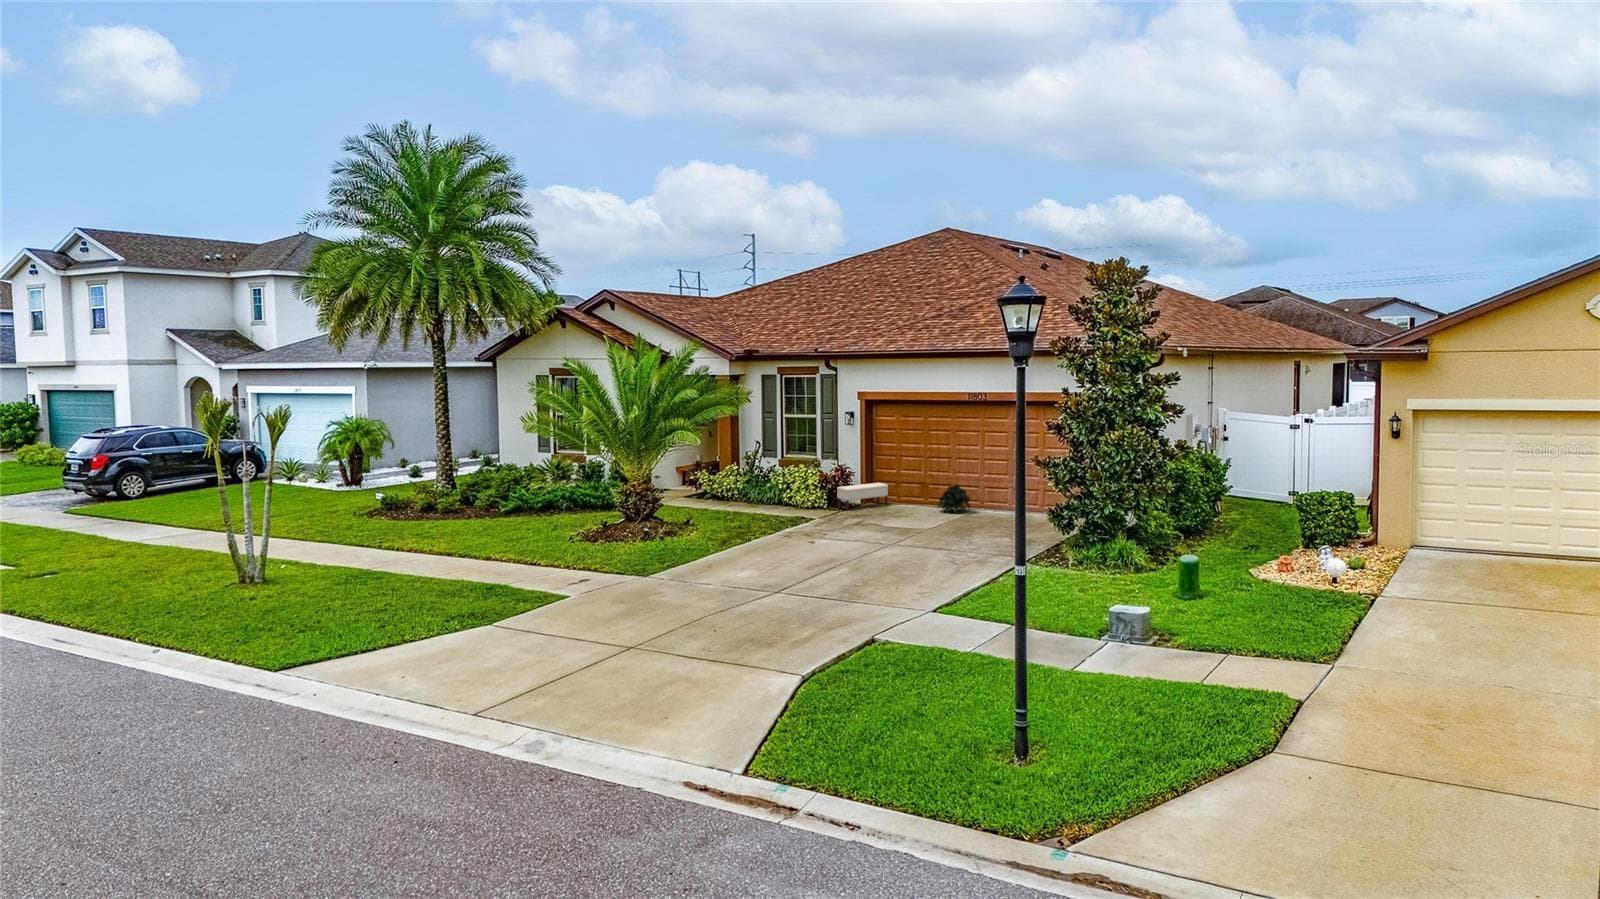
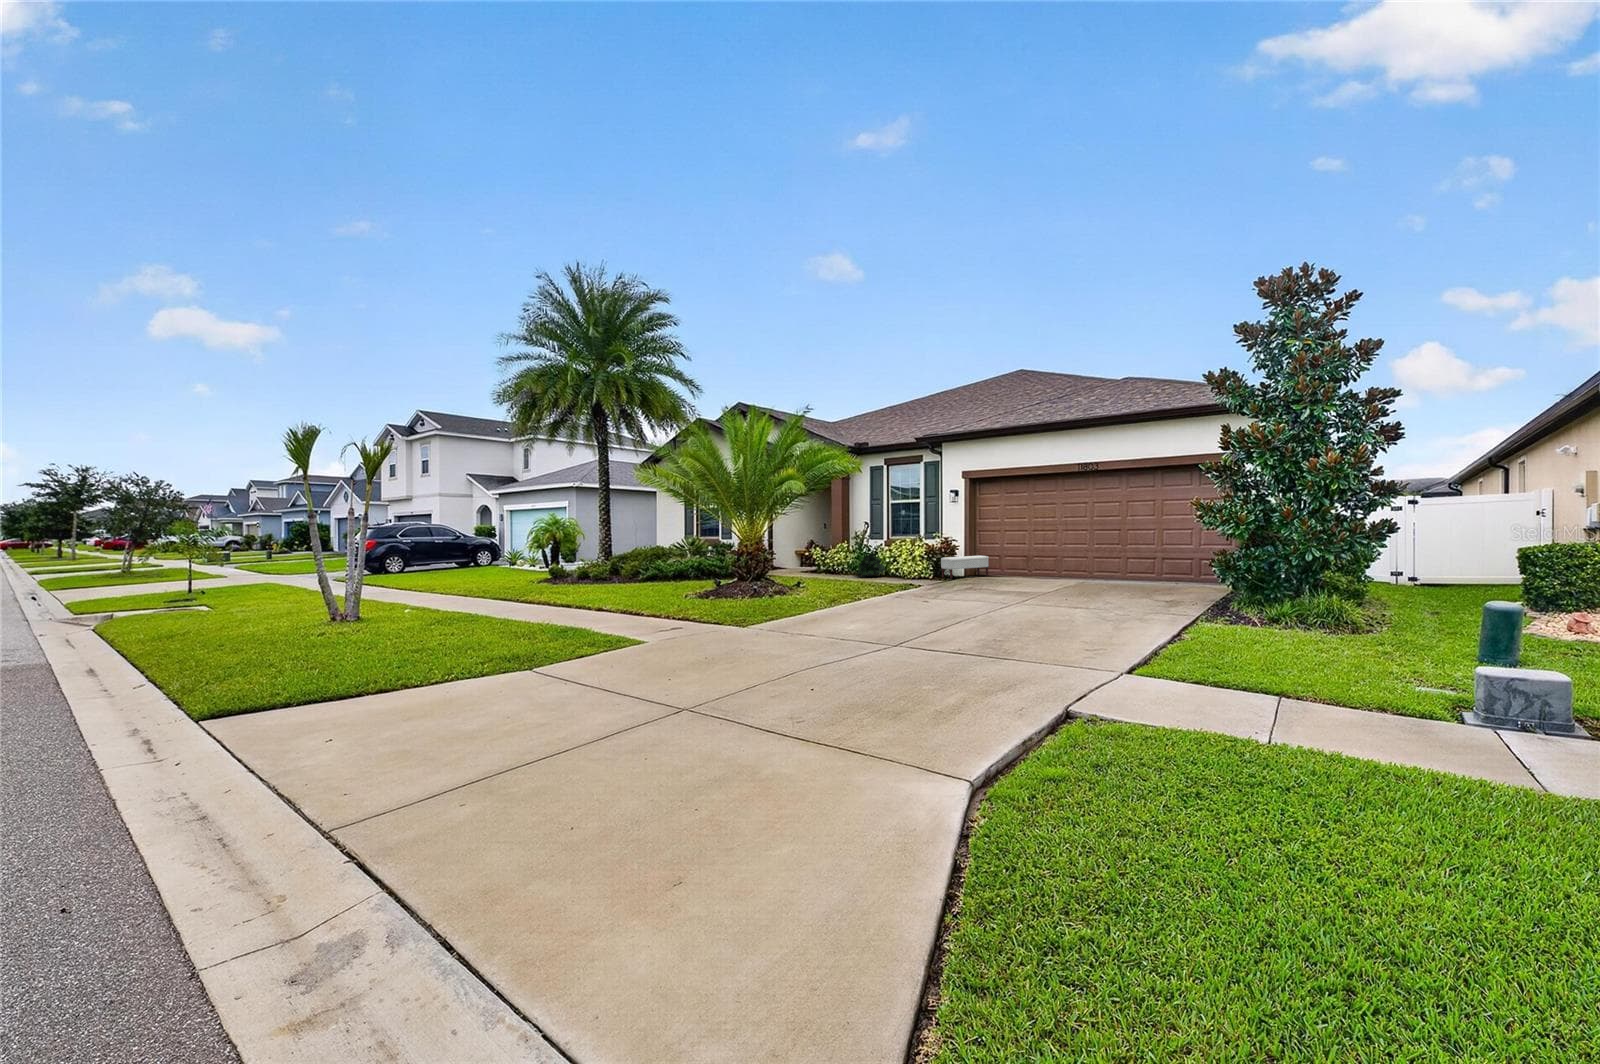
potted plant: present [938,485,970,512] -> present [858,554,886,576]

